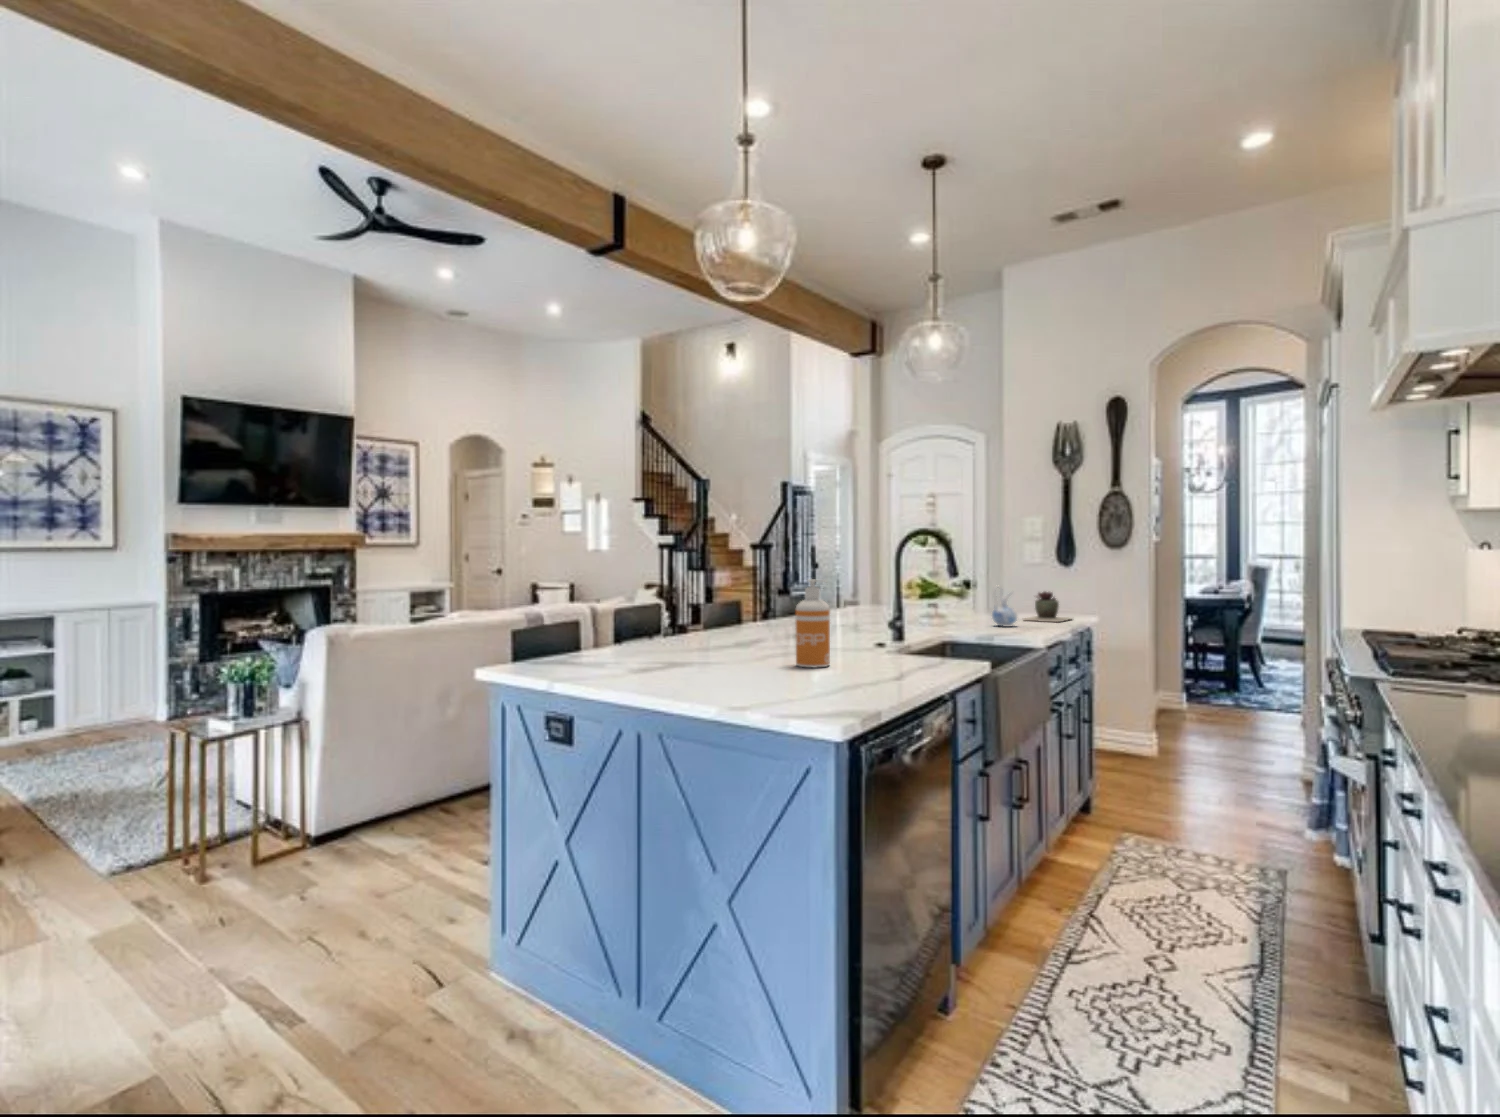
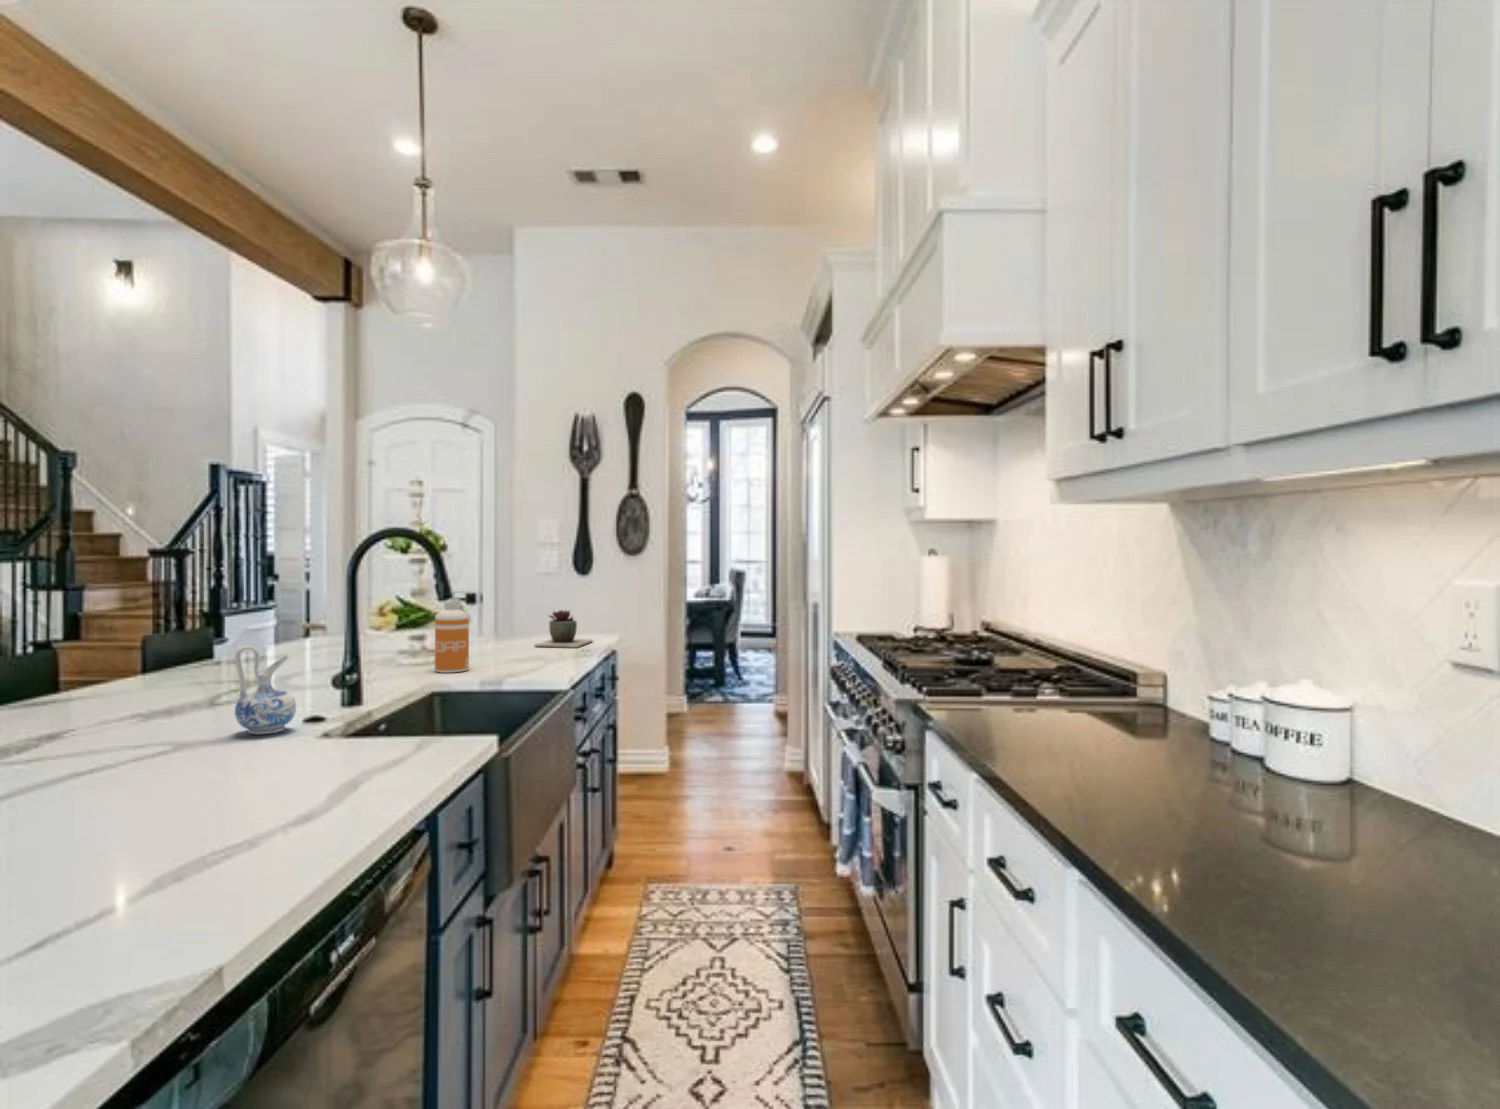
soap dispenser: present [796,579,830,668] -> present [435,590,469,673]
ceramic pitcher: present [992,585,1017,626] -> present [235,645,296,734]

